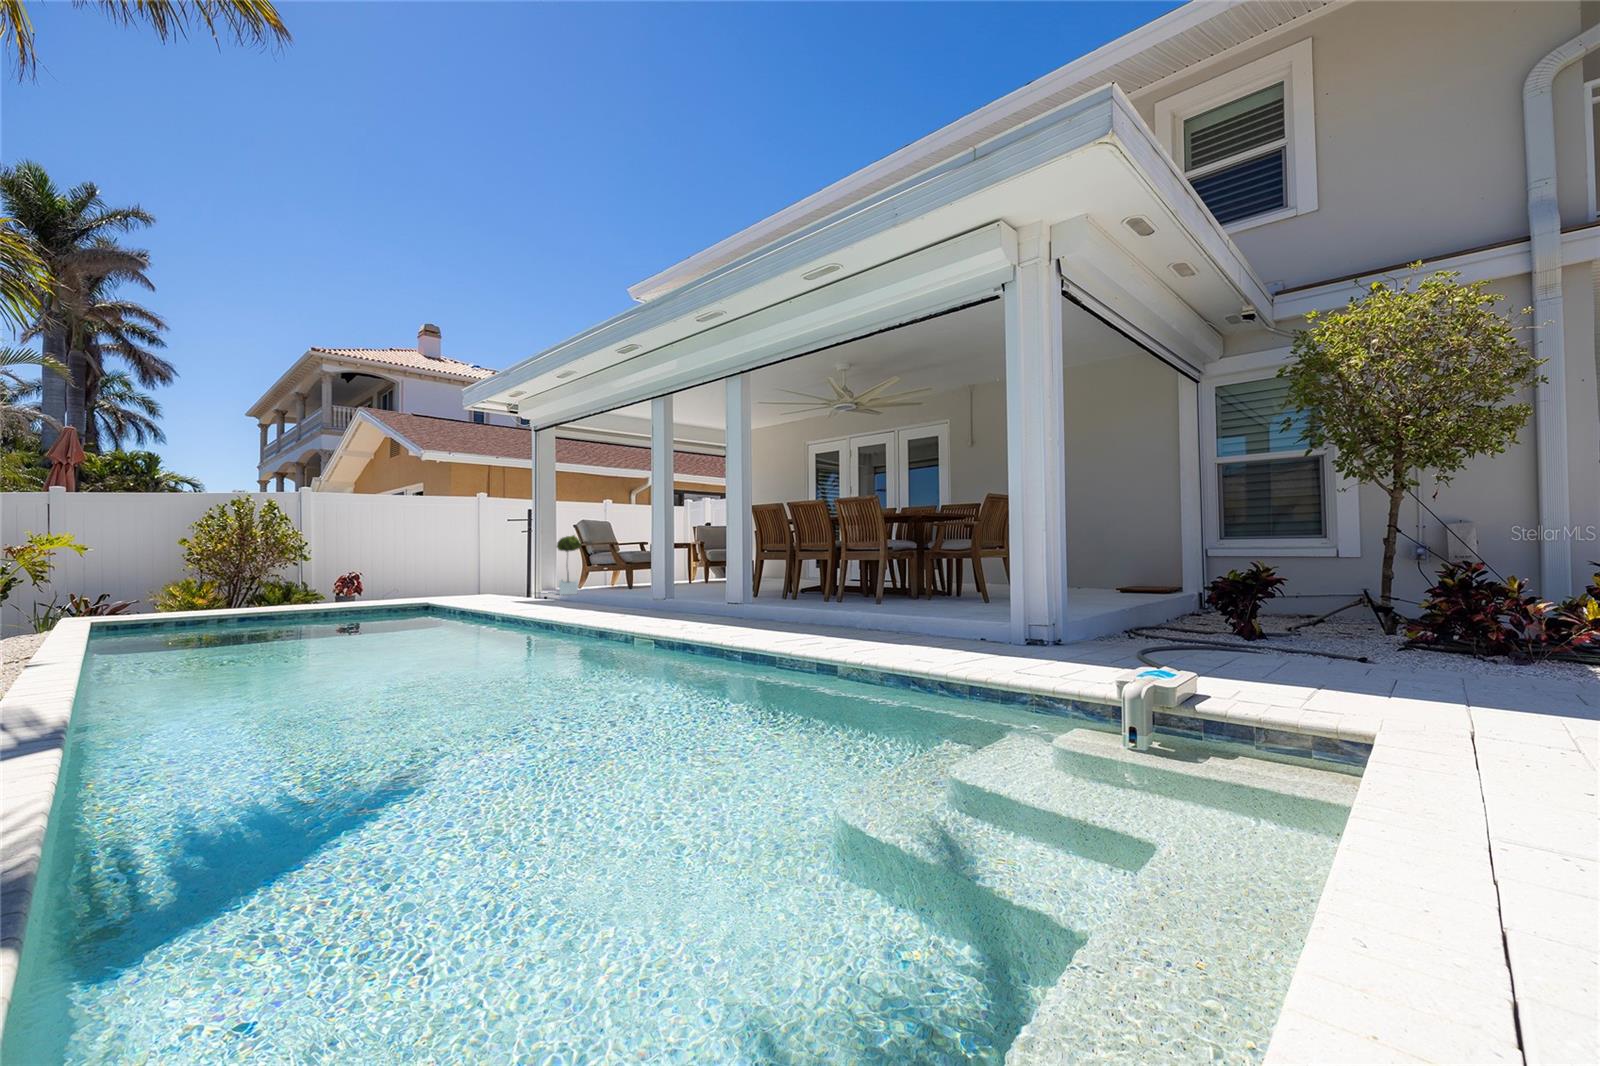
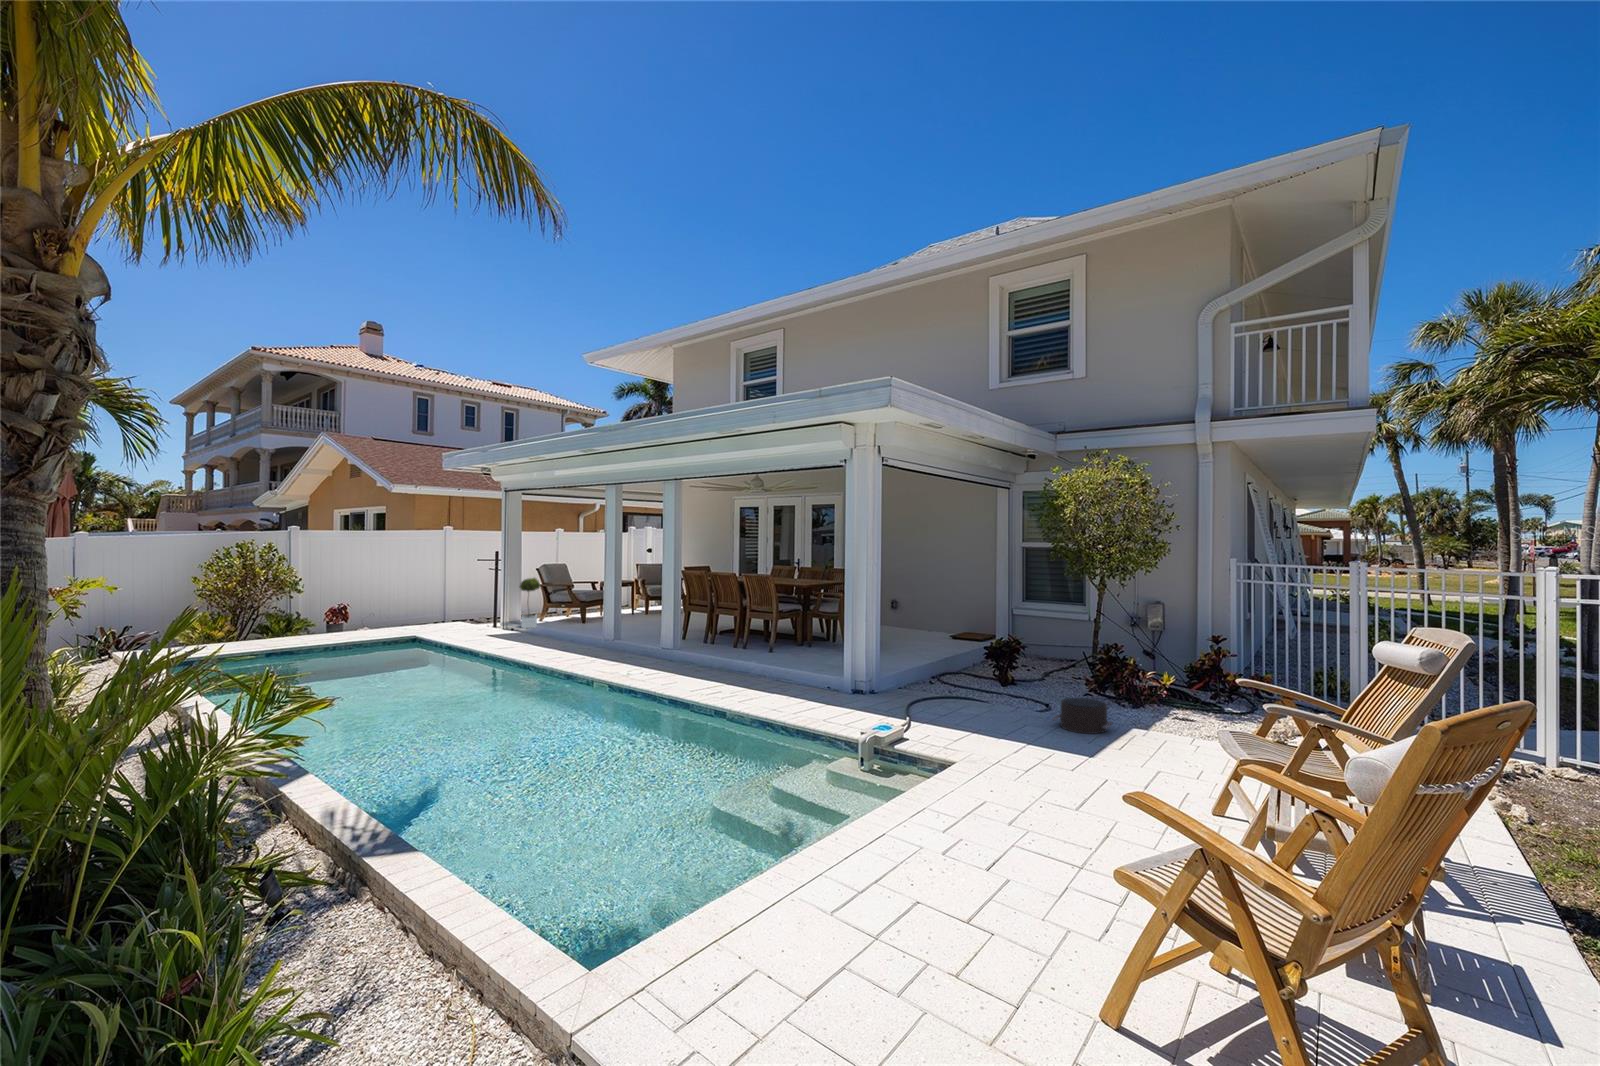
pouf: none [1409,625,1546,681] -> present [1053,698,1112,734]

